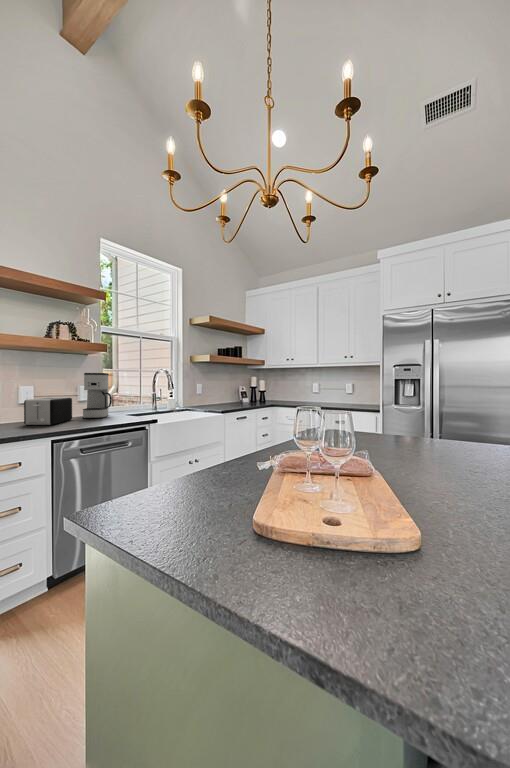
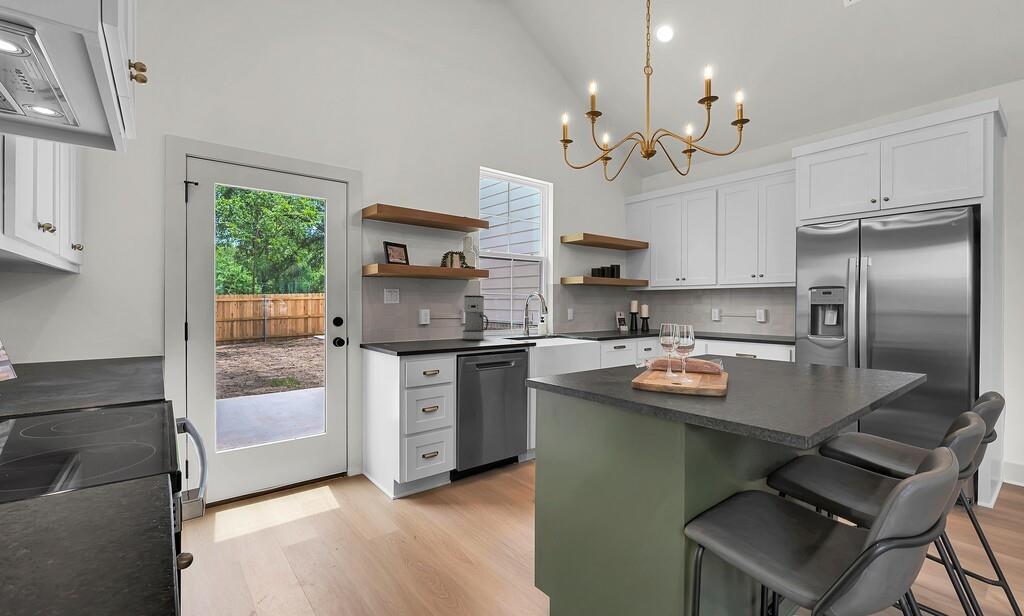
toaster: present [24,398,72,425] -> none [421,319,455,343]

